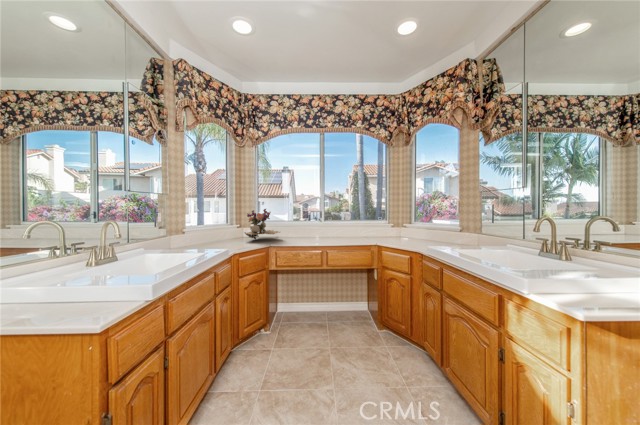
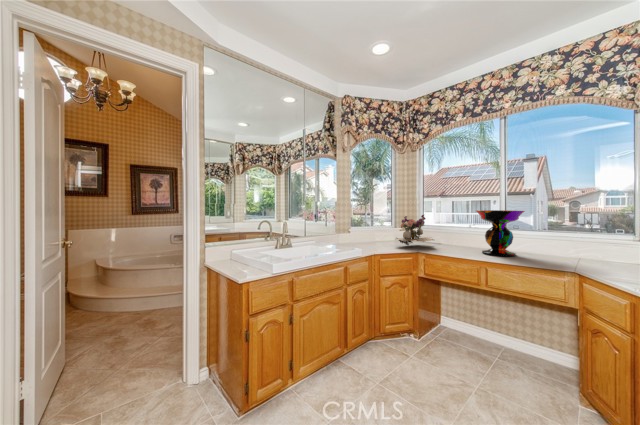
decorative bowl: none [312,205,345,241] -> present [476,210,525,257]

